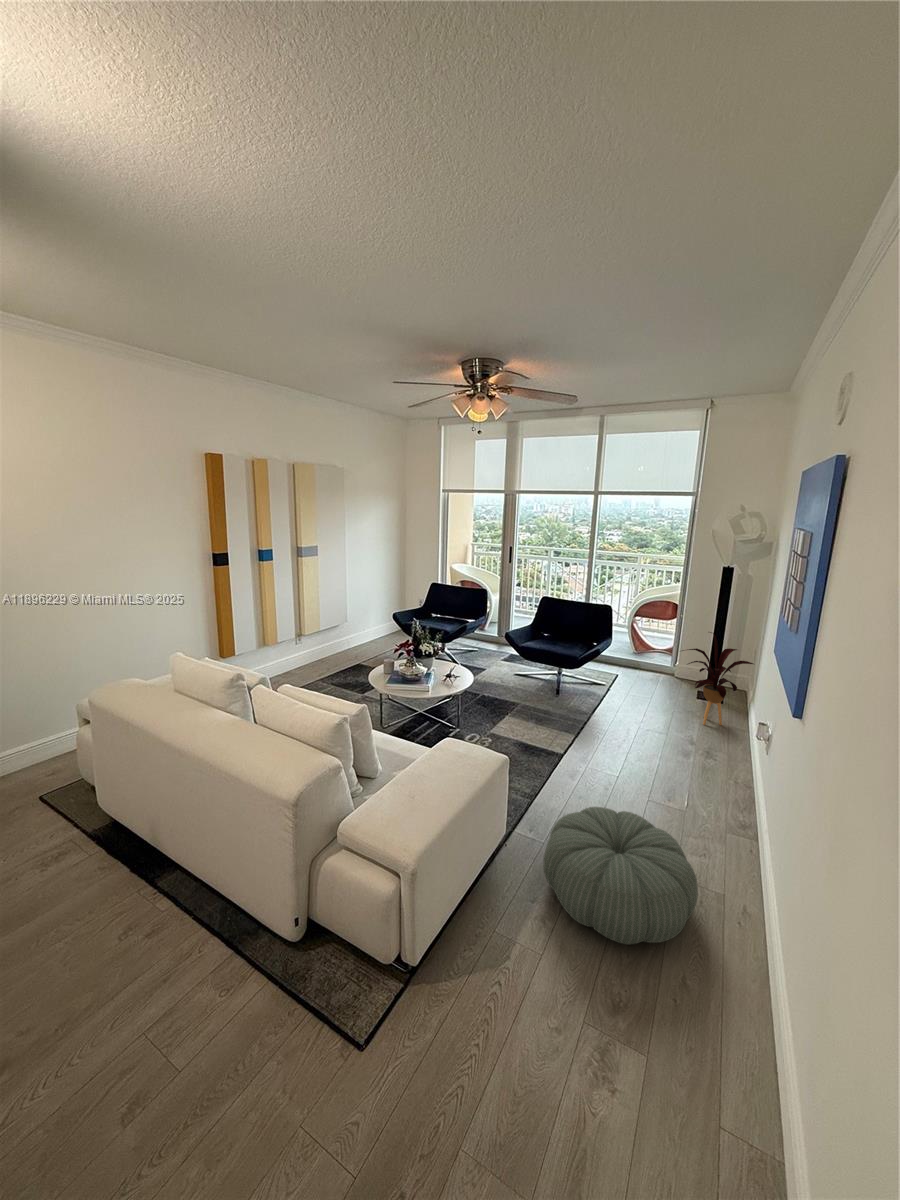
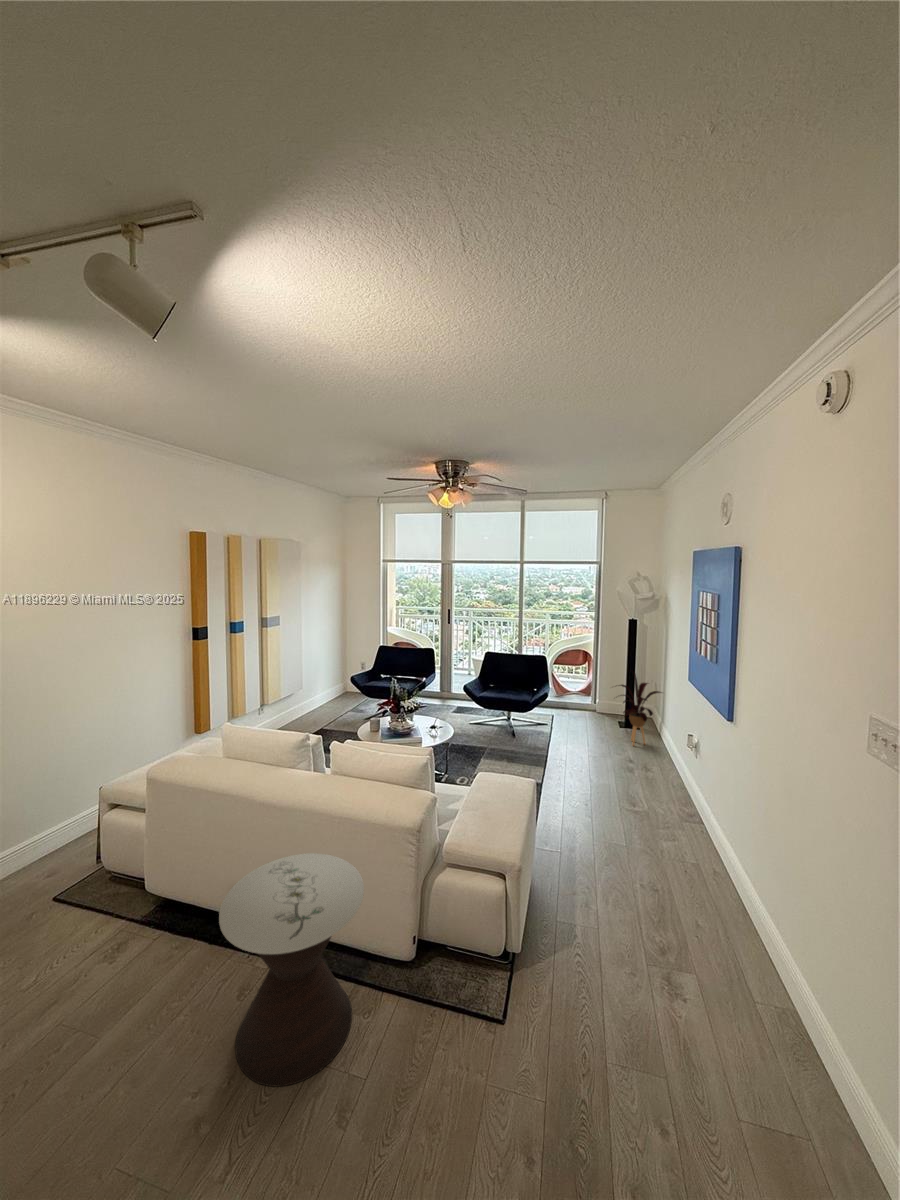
side table: none [38,806,223,1049] -> present [219,853,364,1086]
pouf: present [544,807,698,944] -> none [571,811,689,907]

